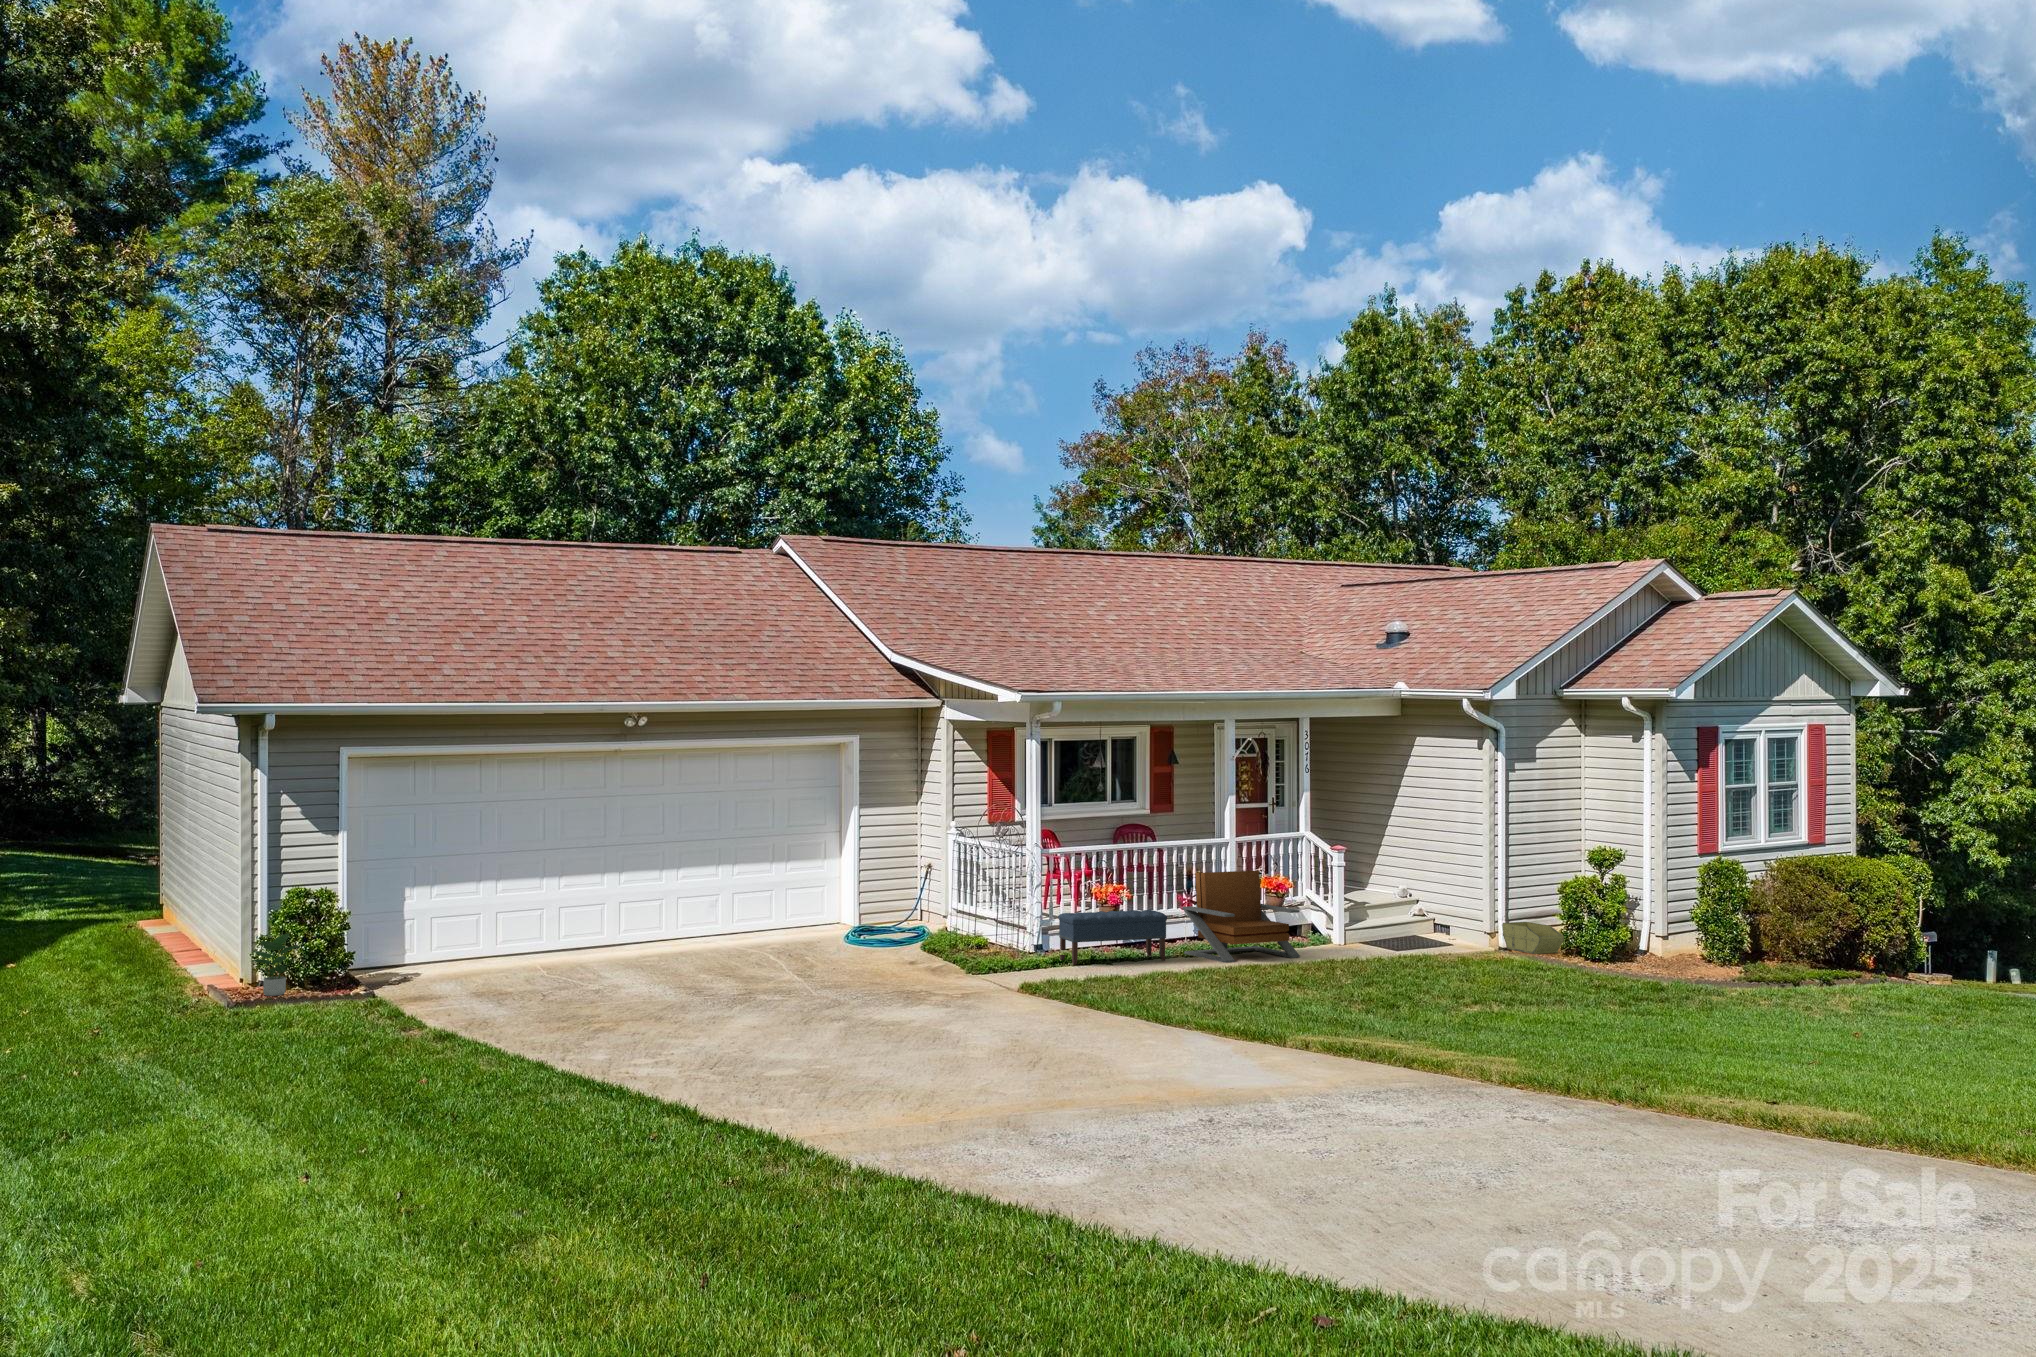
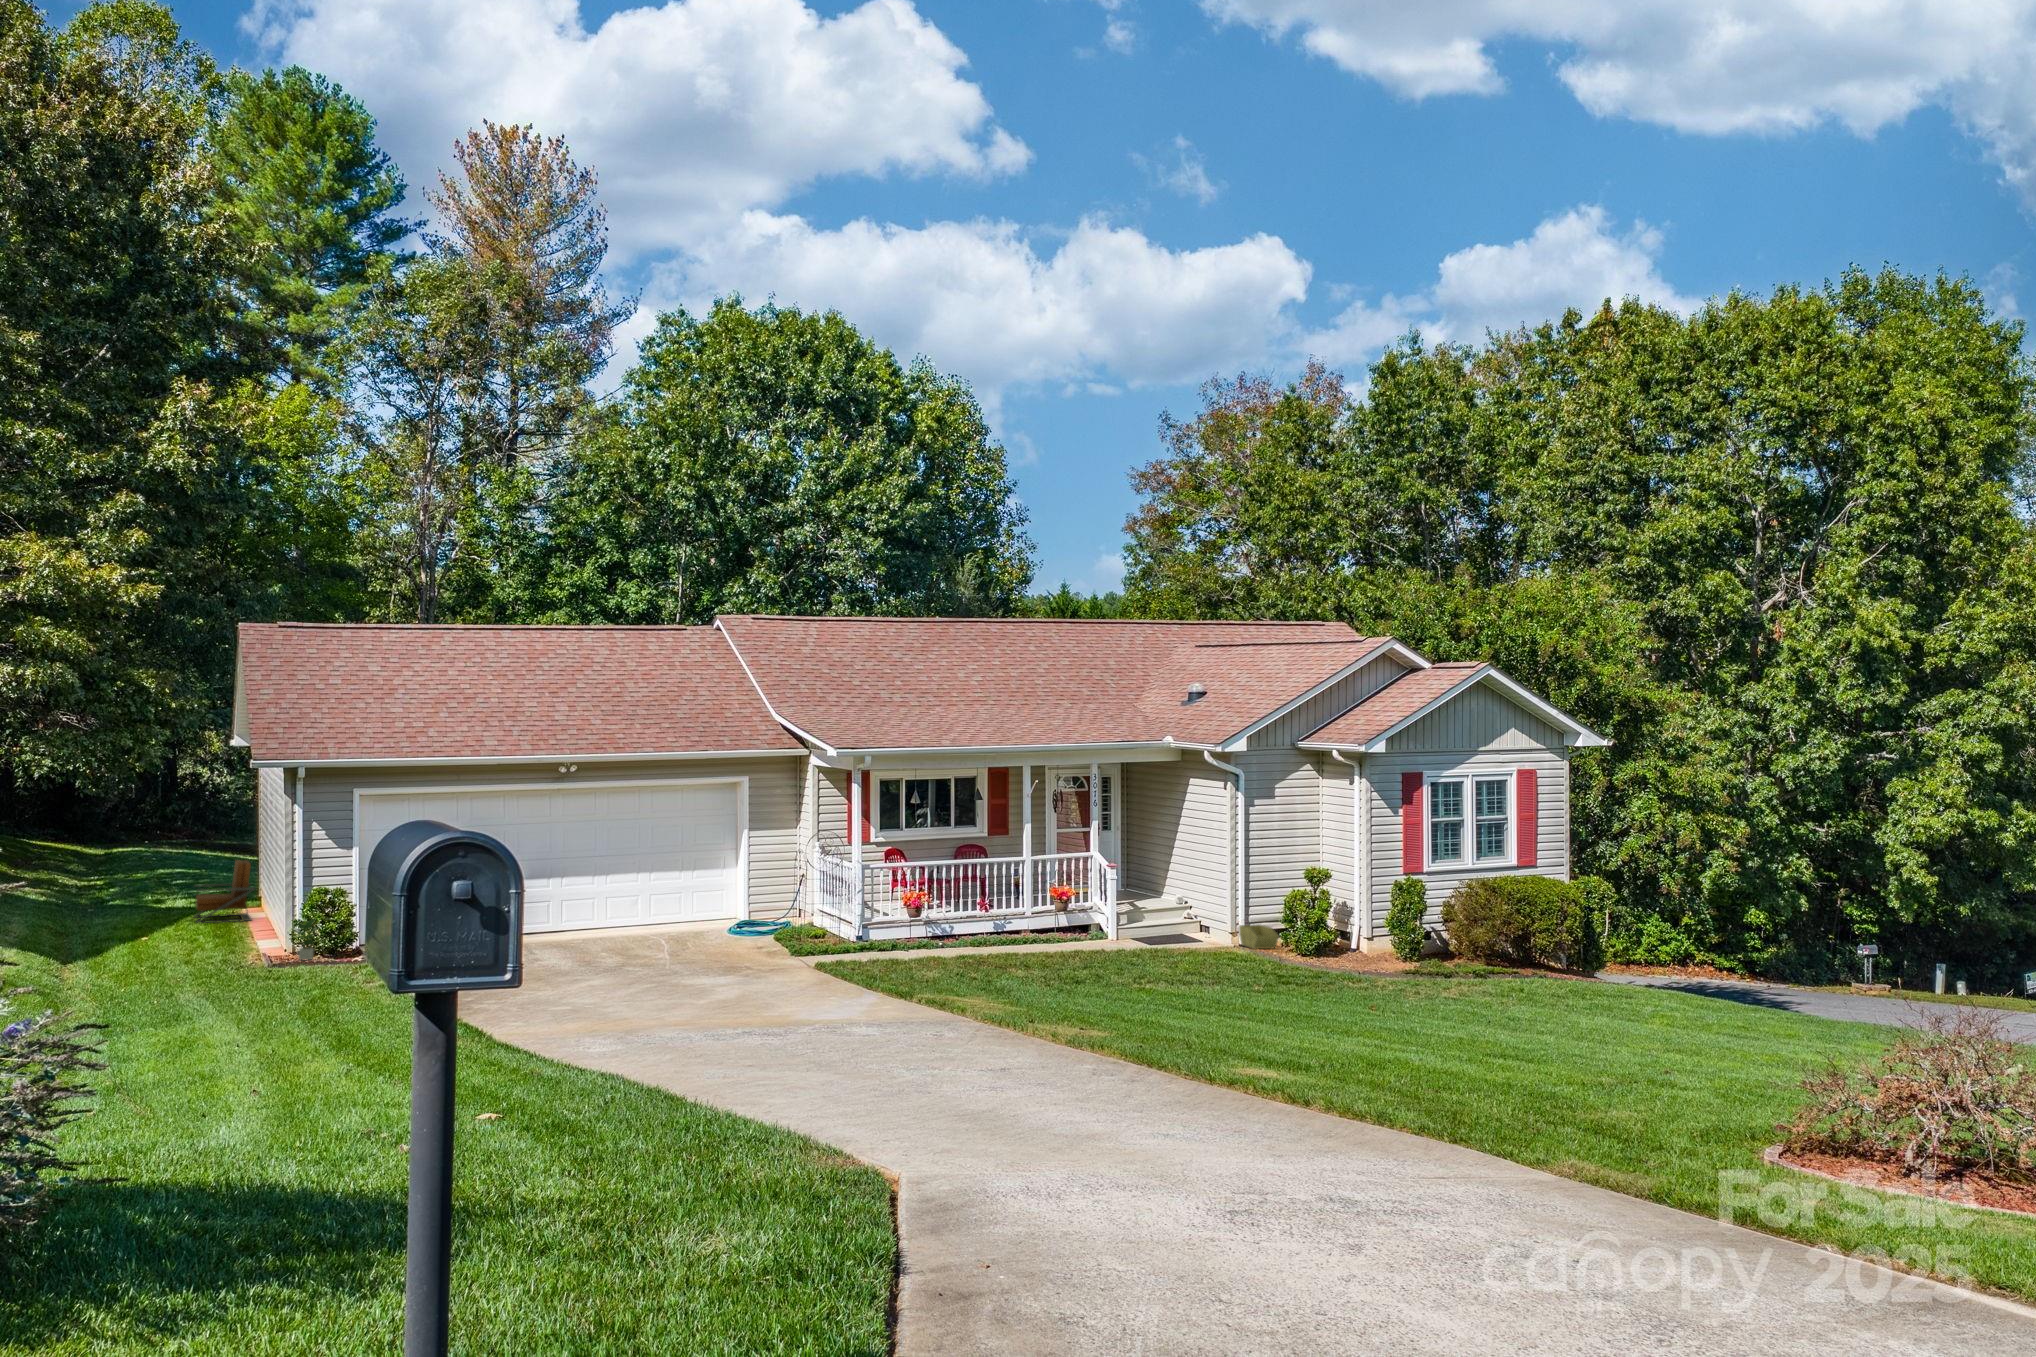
lounge chair: present [1183,870,1300,963] -> present [194,860,255,923]
bench: present [1058,910,1167,965] -> none [879,911,959,951]

